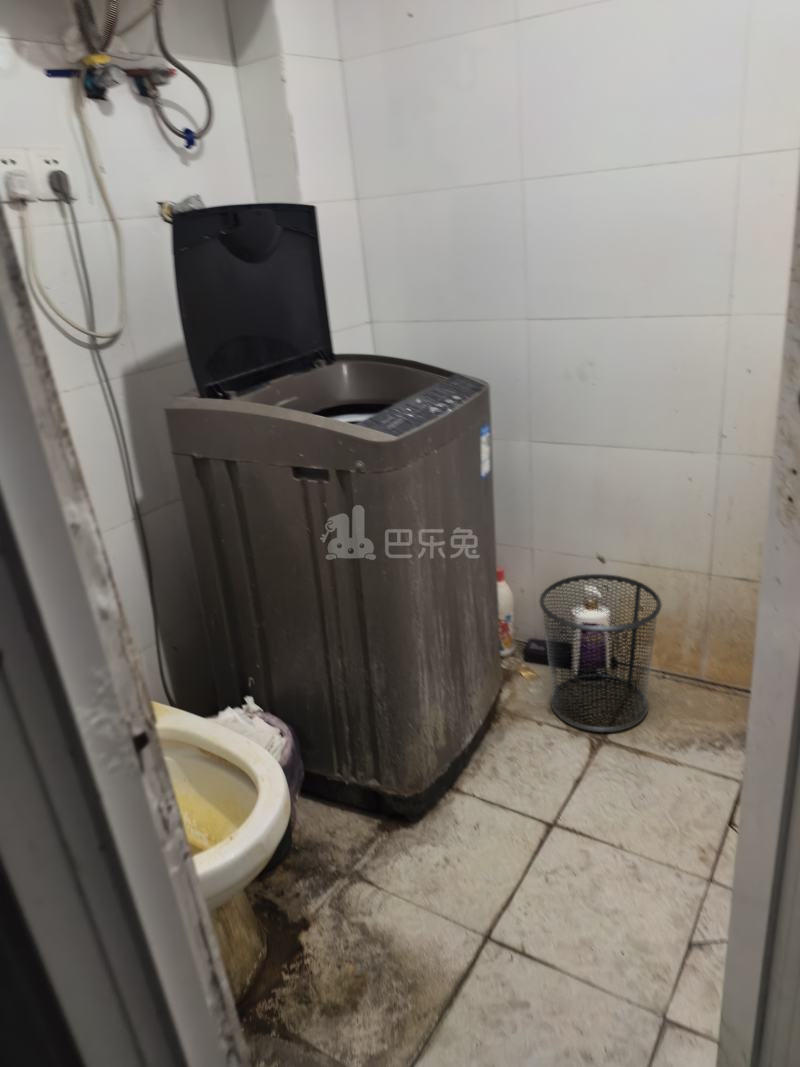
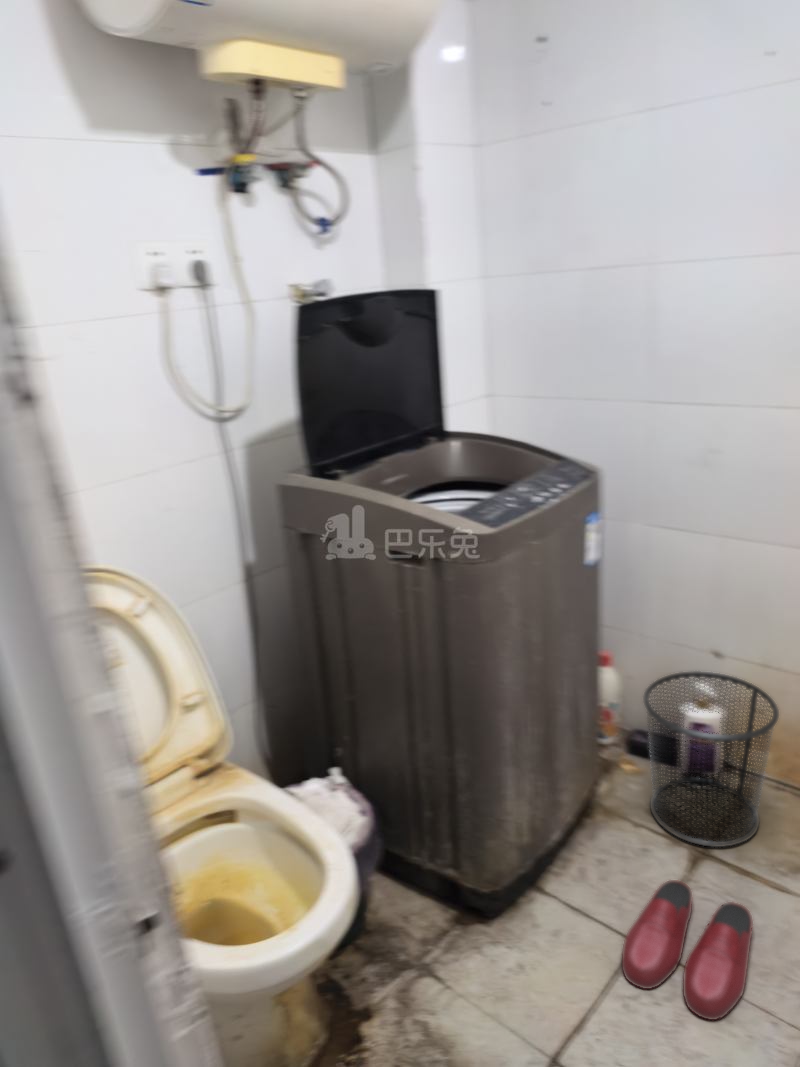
slippers: none [539,764,651,879] -> present [622,880,753,1020]

